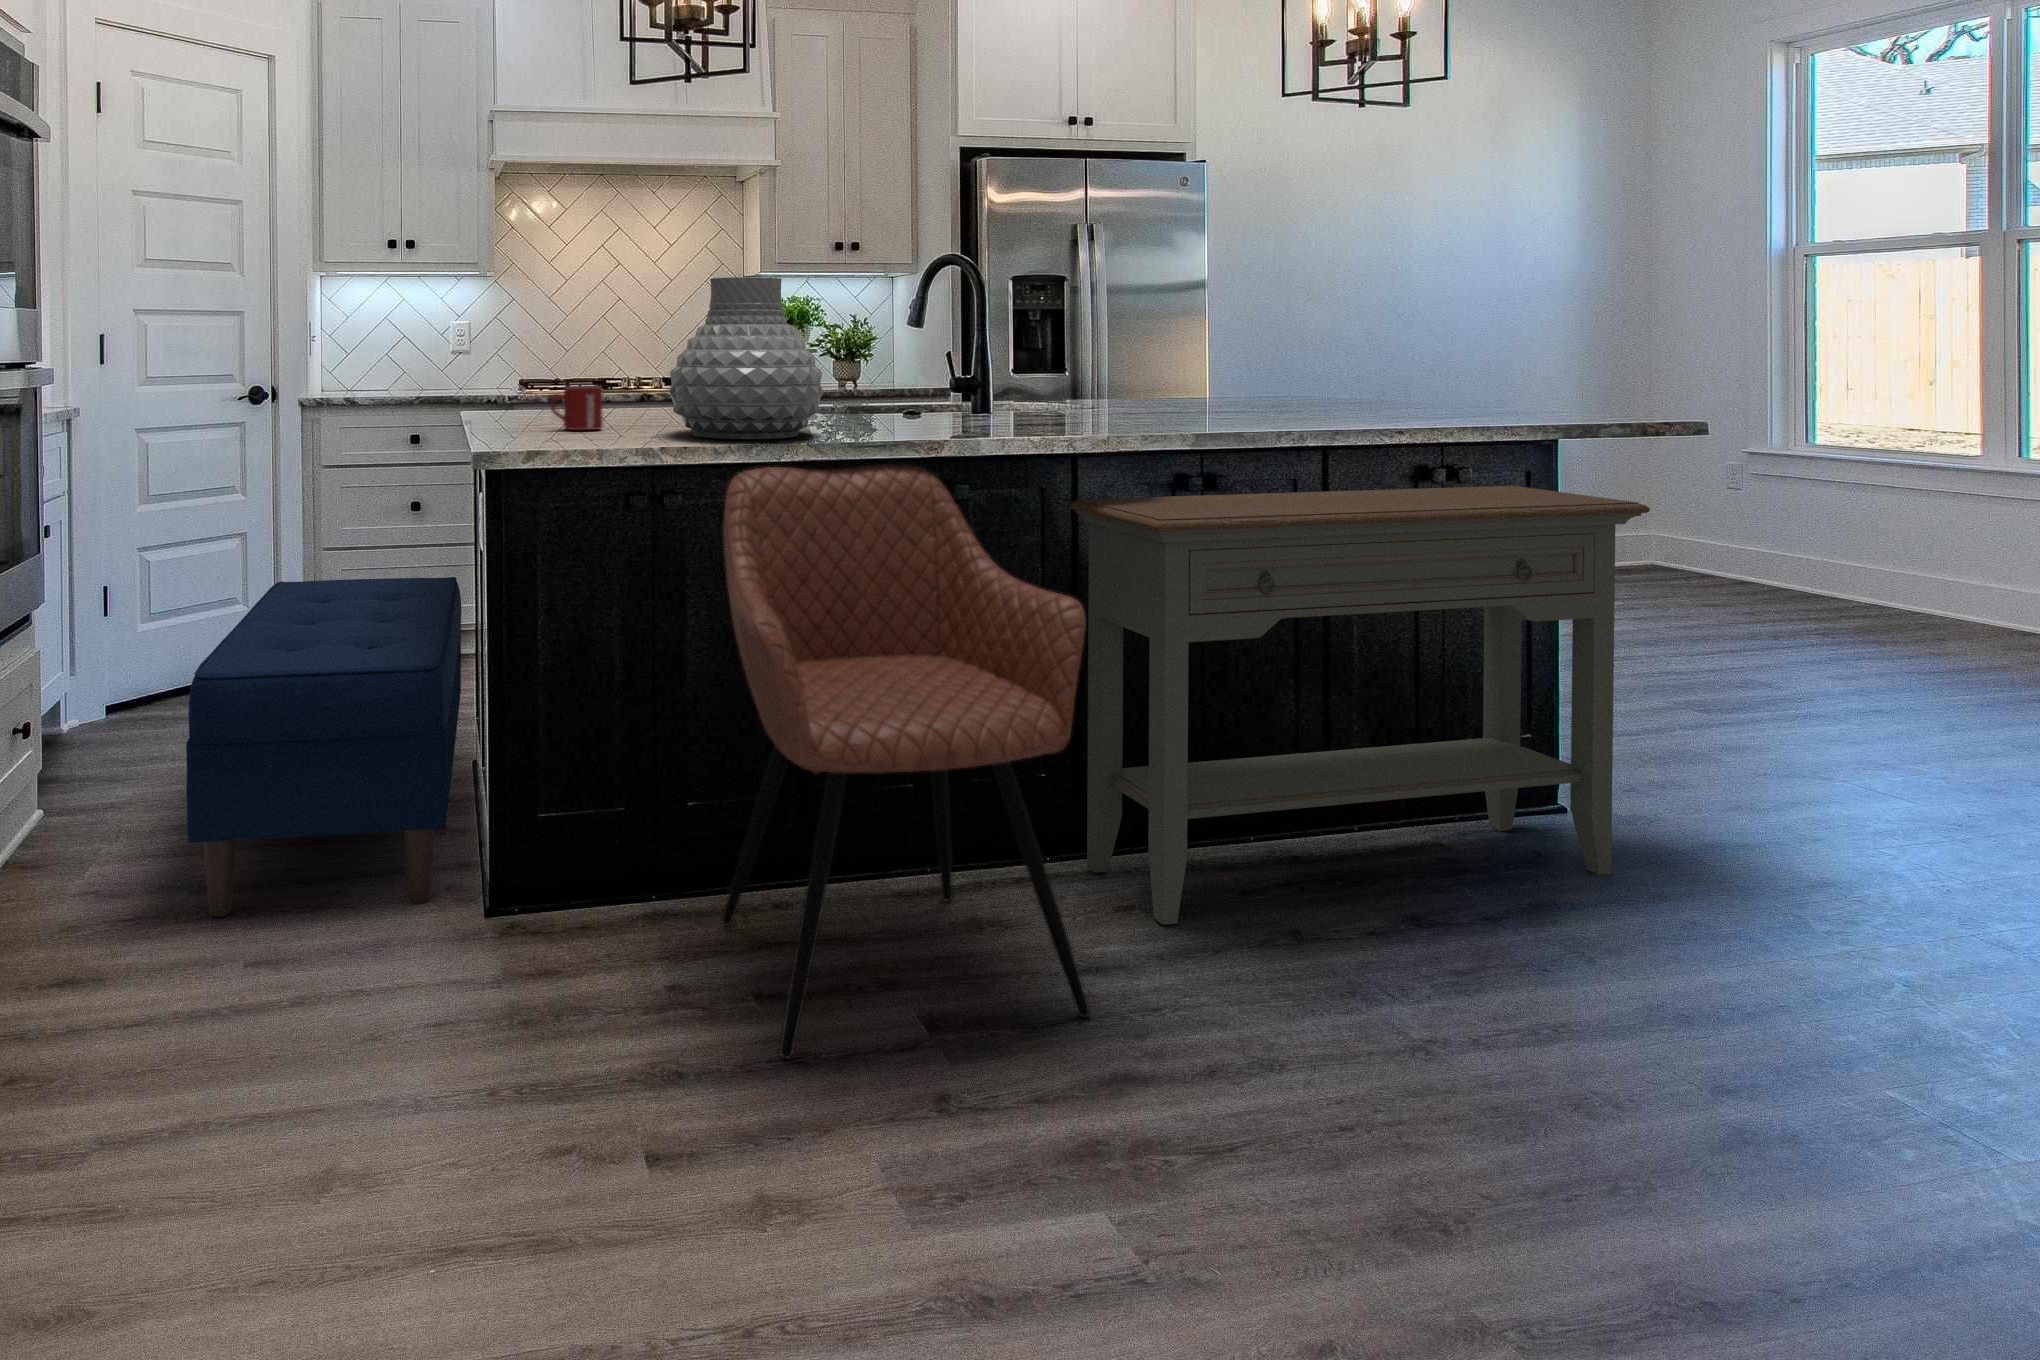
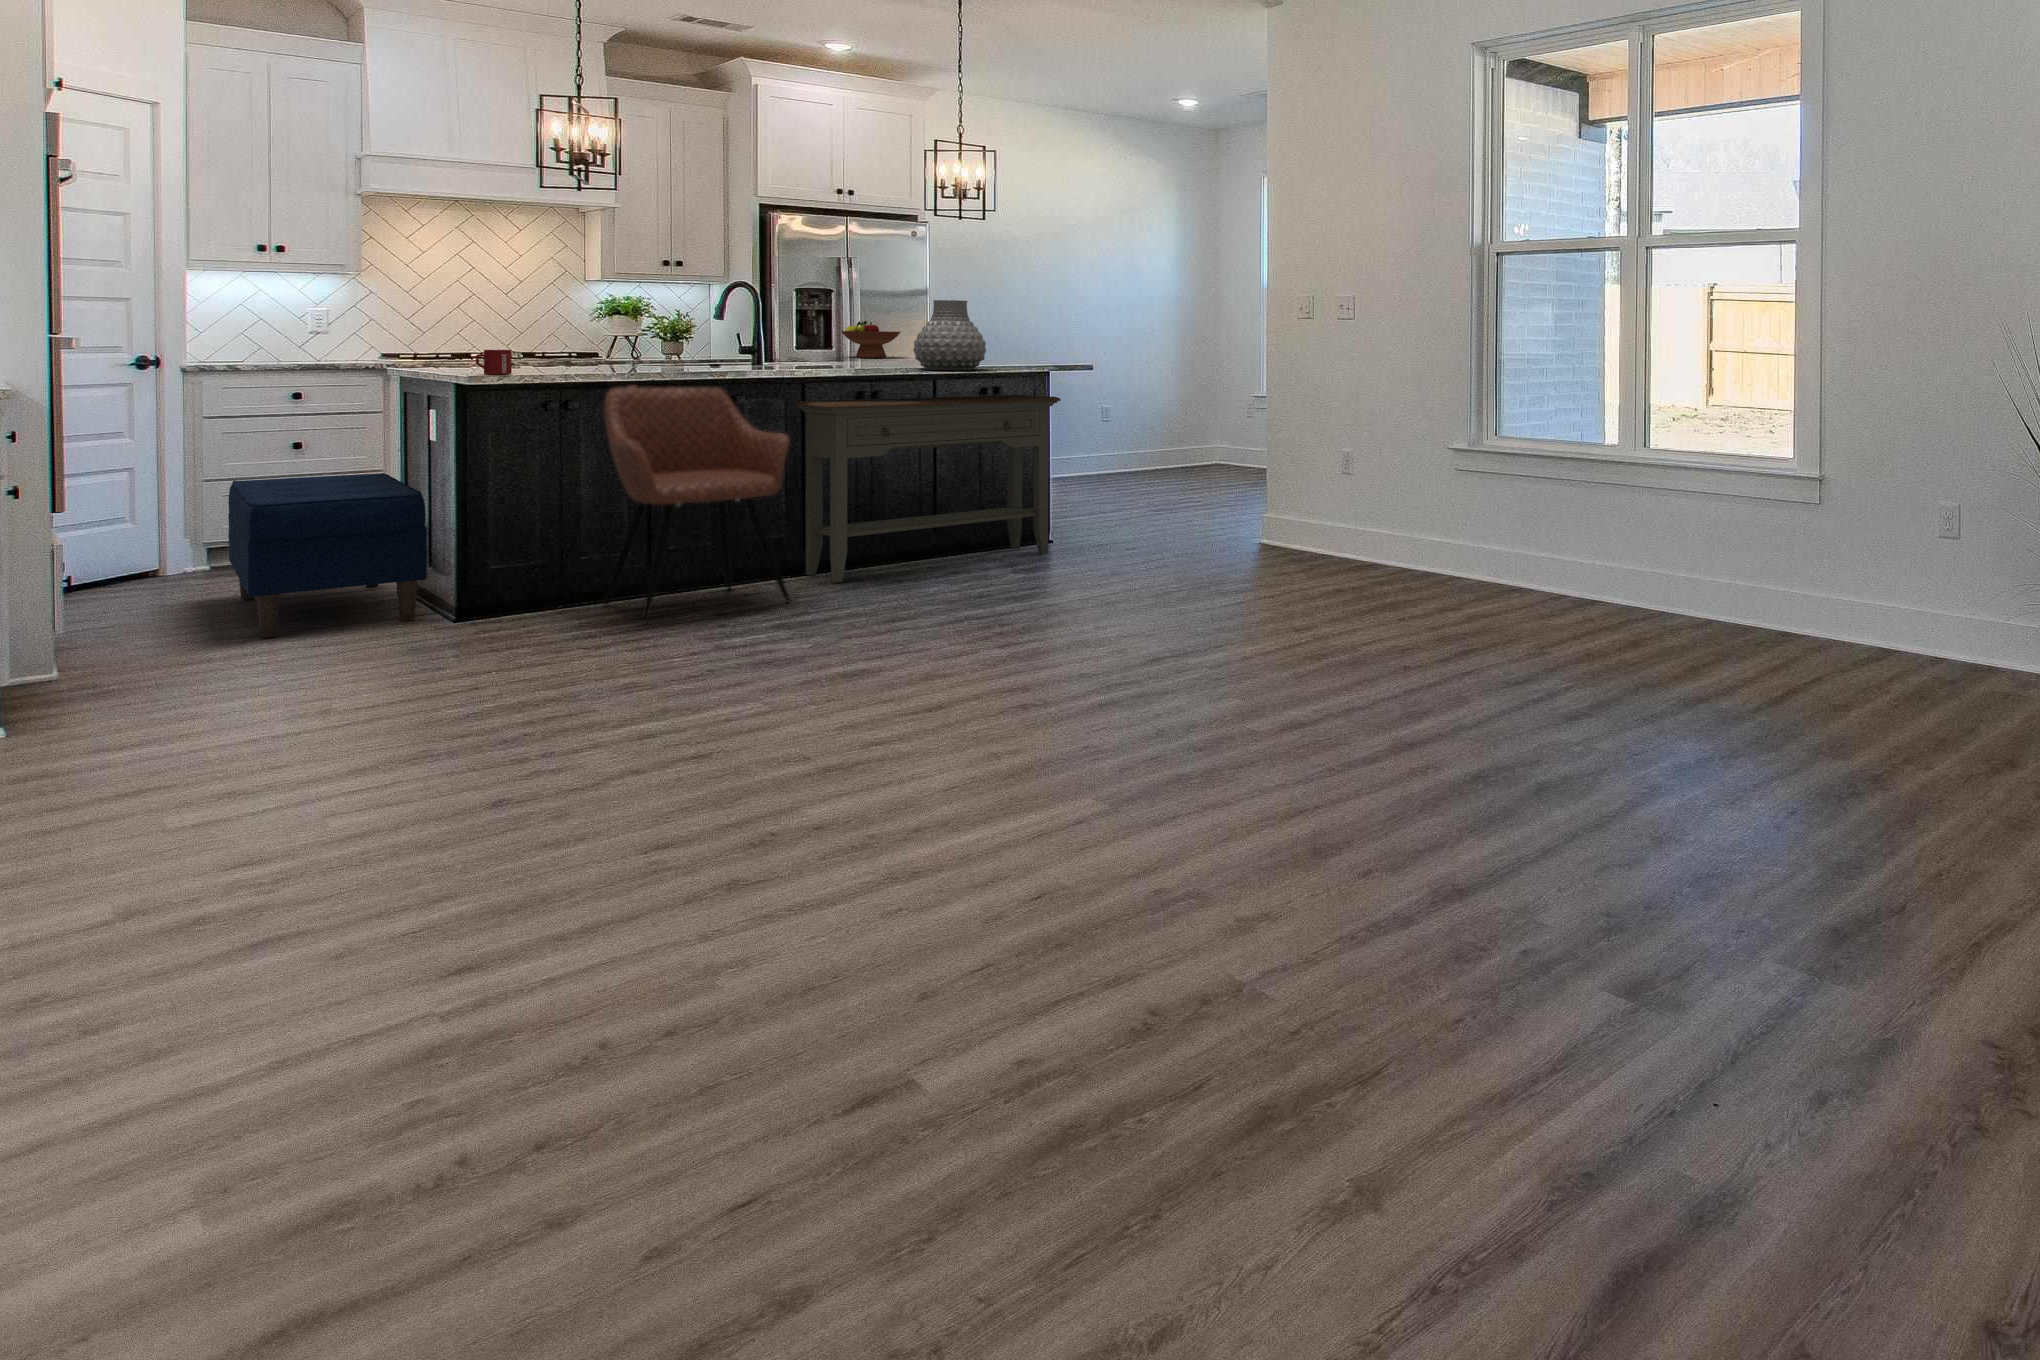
vase: present [669,277,823,439] -> present [913,300,986,370]
fruit bowl: none [1085,326,1183,388] -> present [841,321,901,358]

